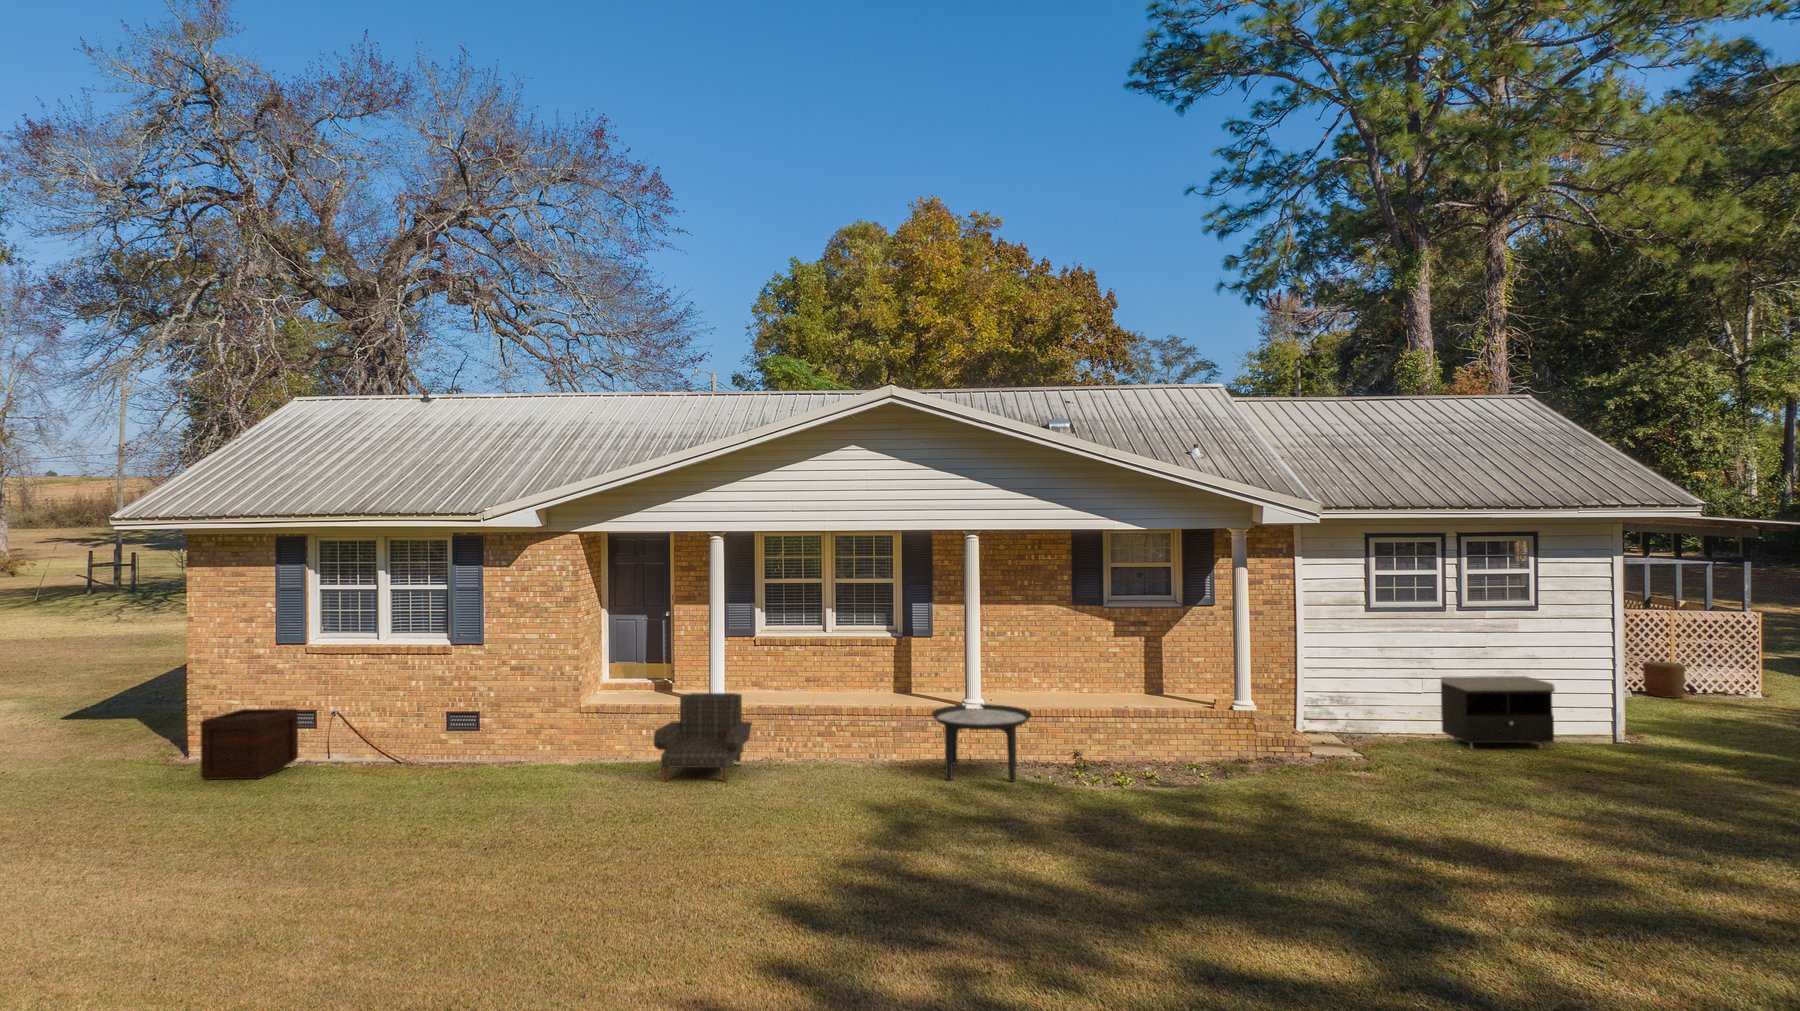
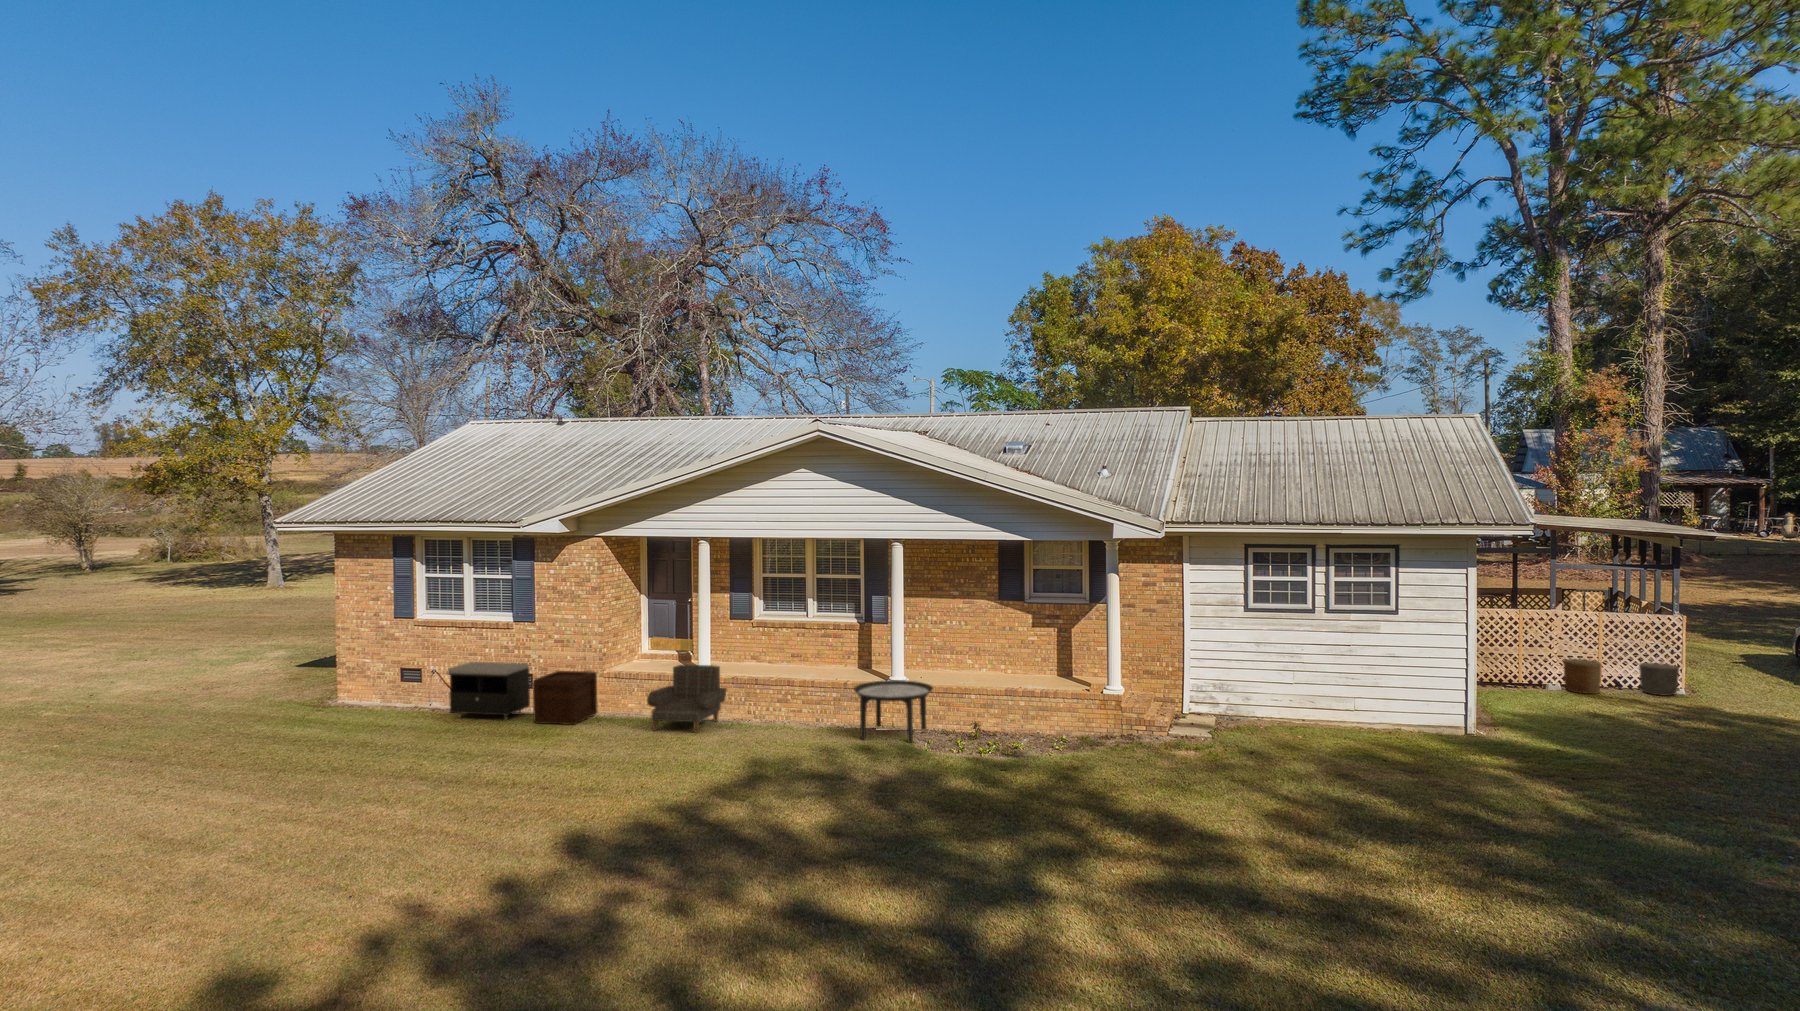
planter: none [1717,663,1760,697] -> present [1639,663,1679,696]
storage bench: present [1441,676,1555,749] -> present [448,662,530,719]
wooden crate: present [200,709,298,780] -> present [533,671,597,725]

